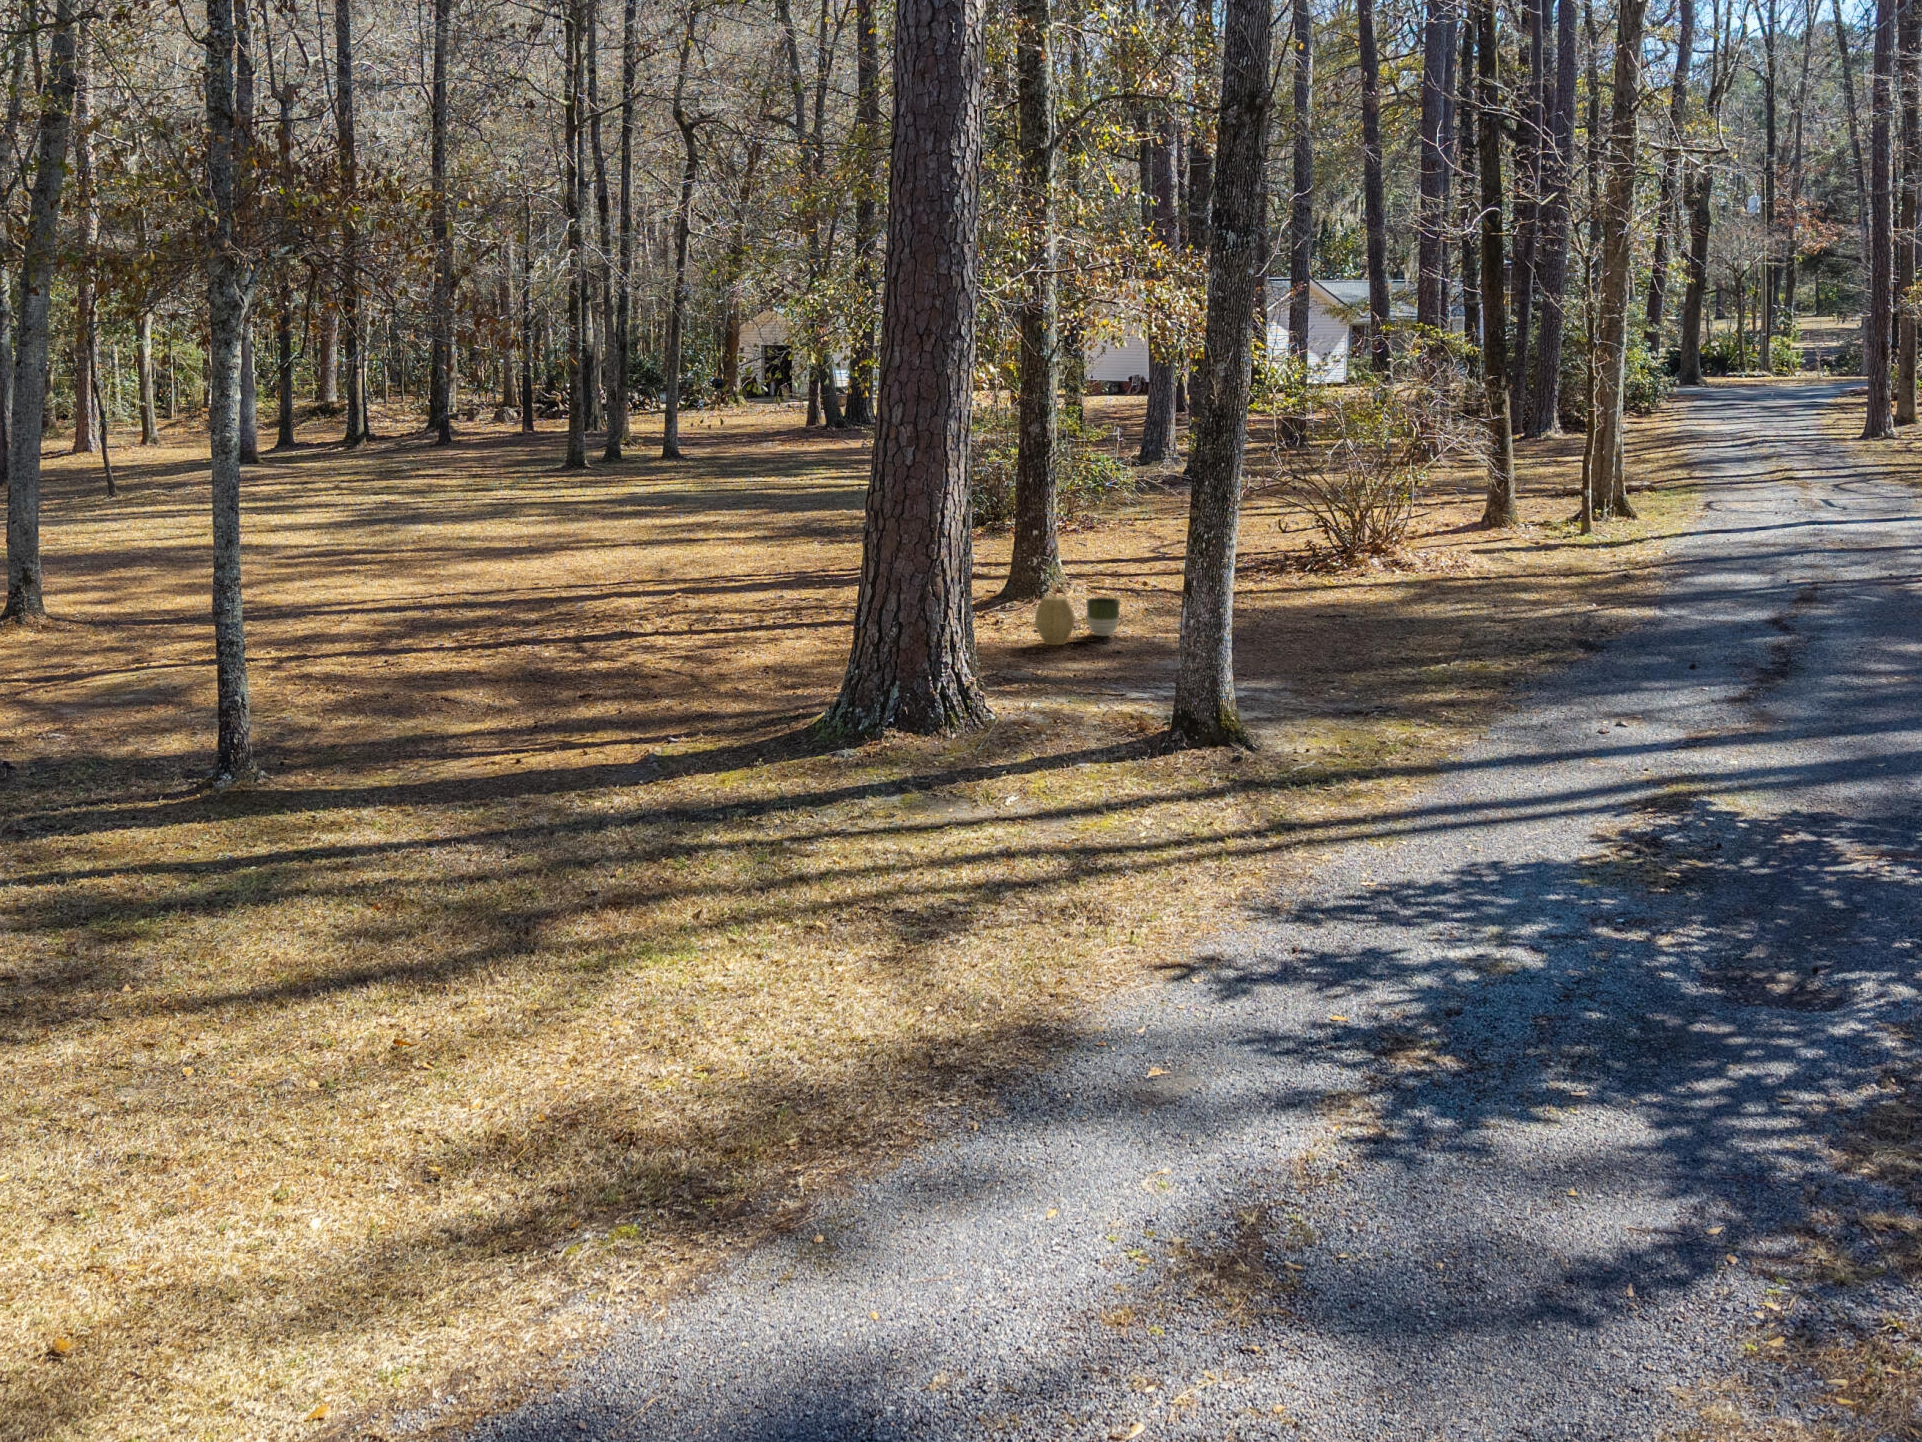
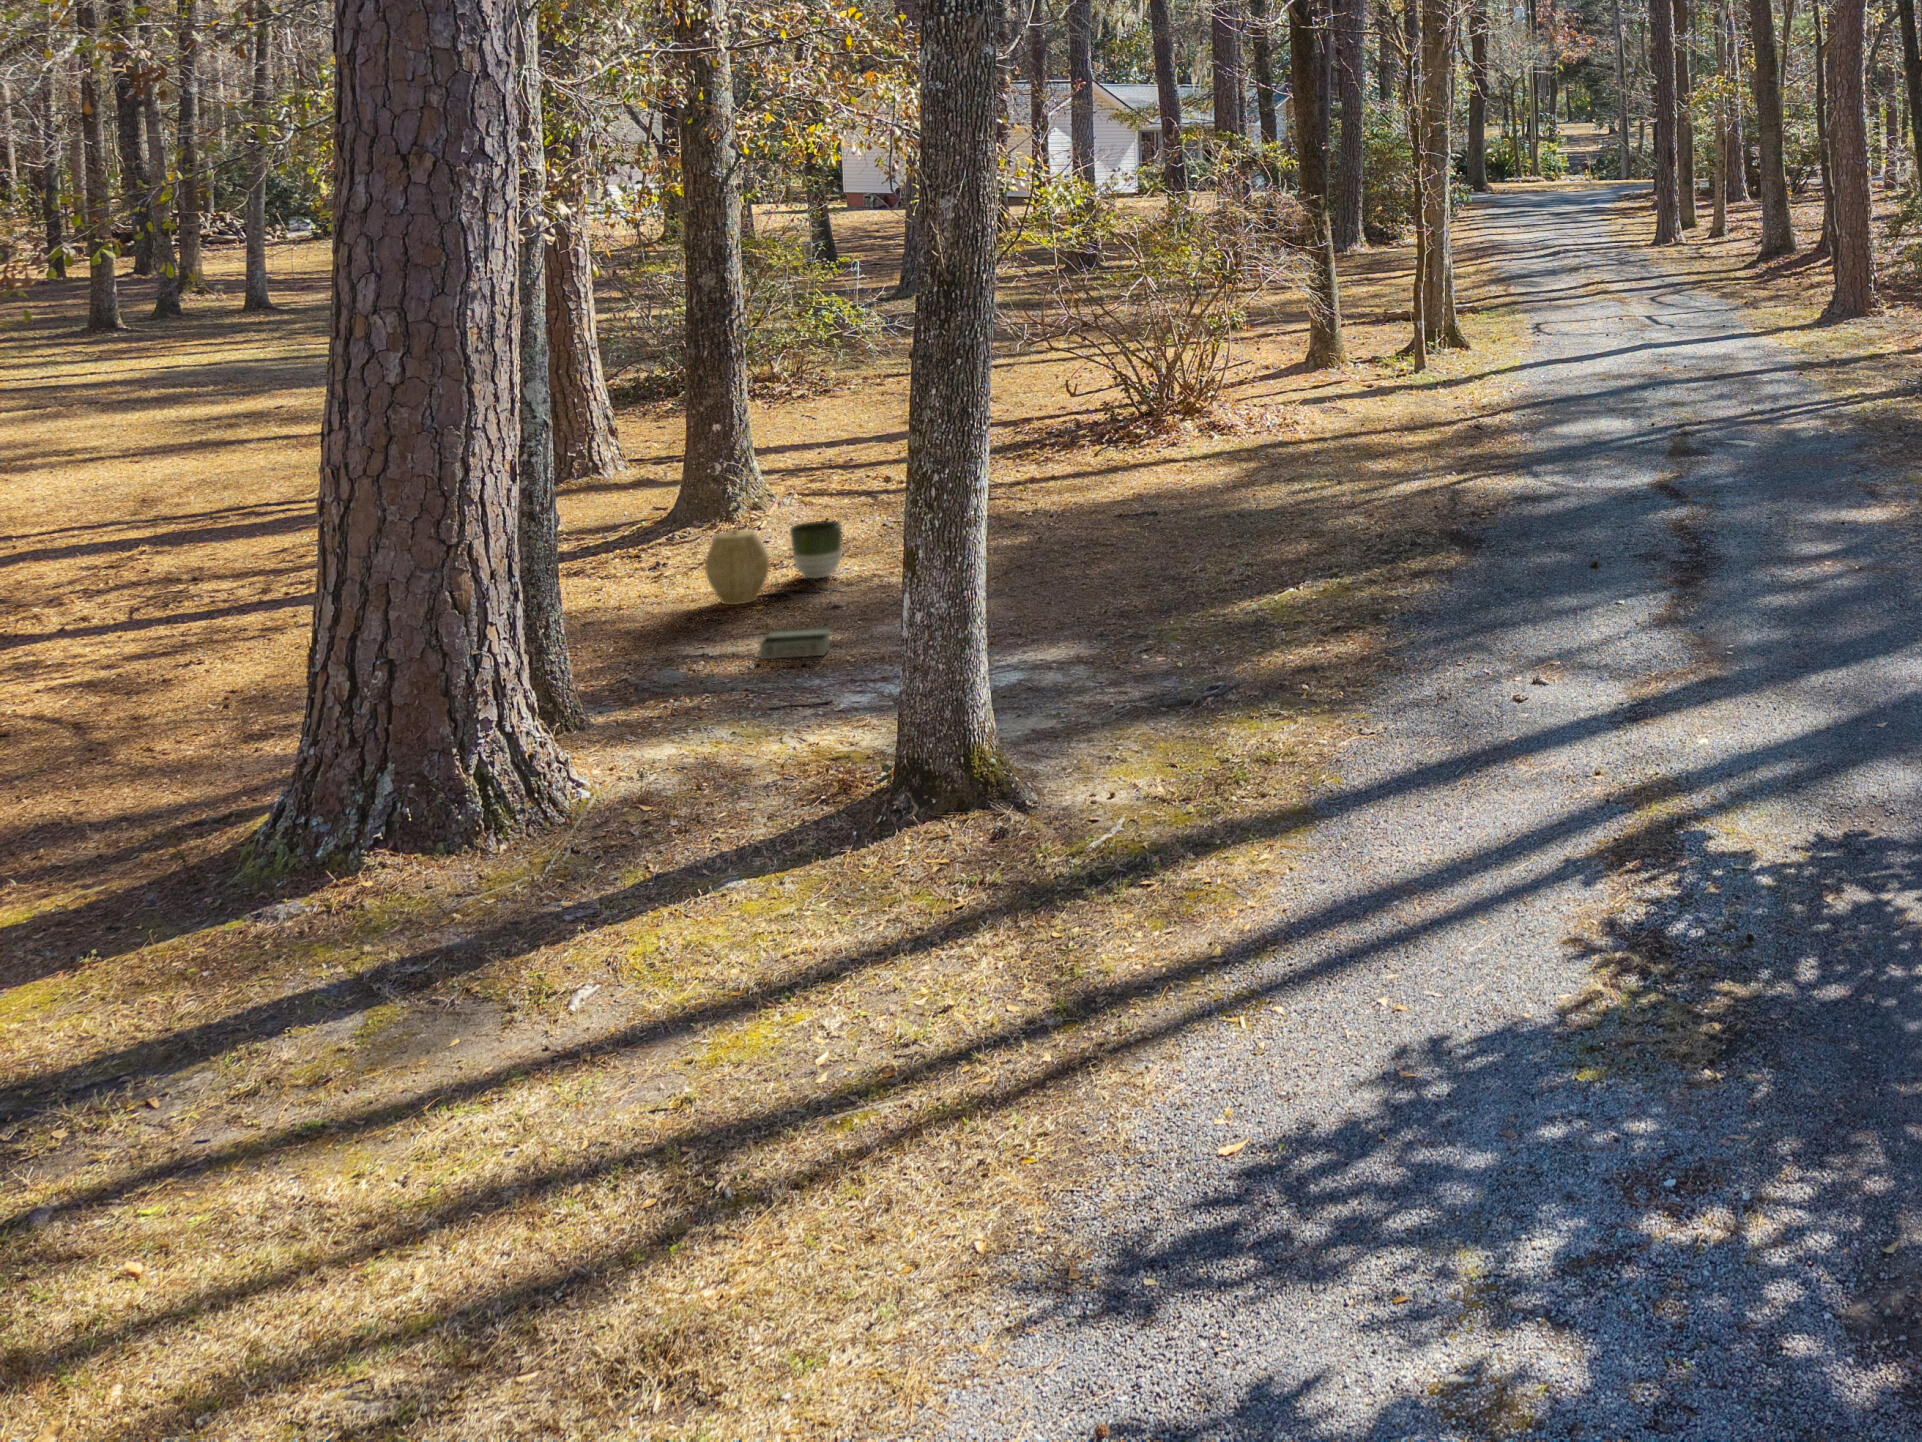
toolbox: none [1074,659,1120,678] -> present [759,627,833,659]

